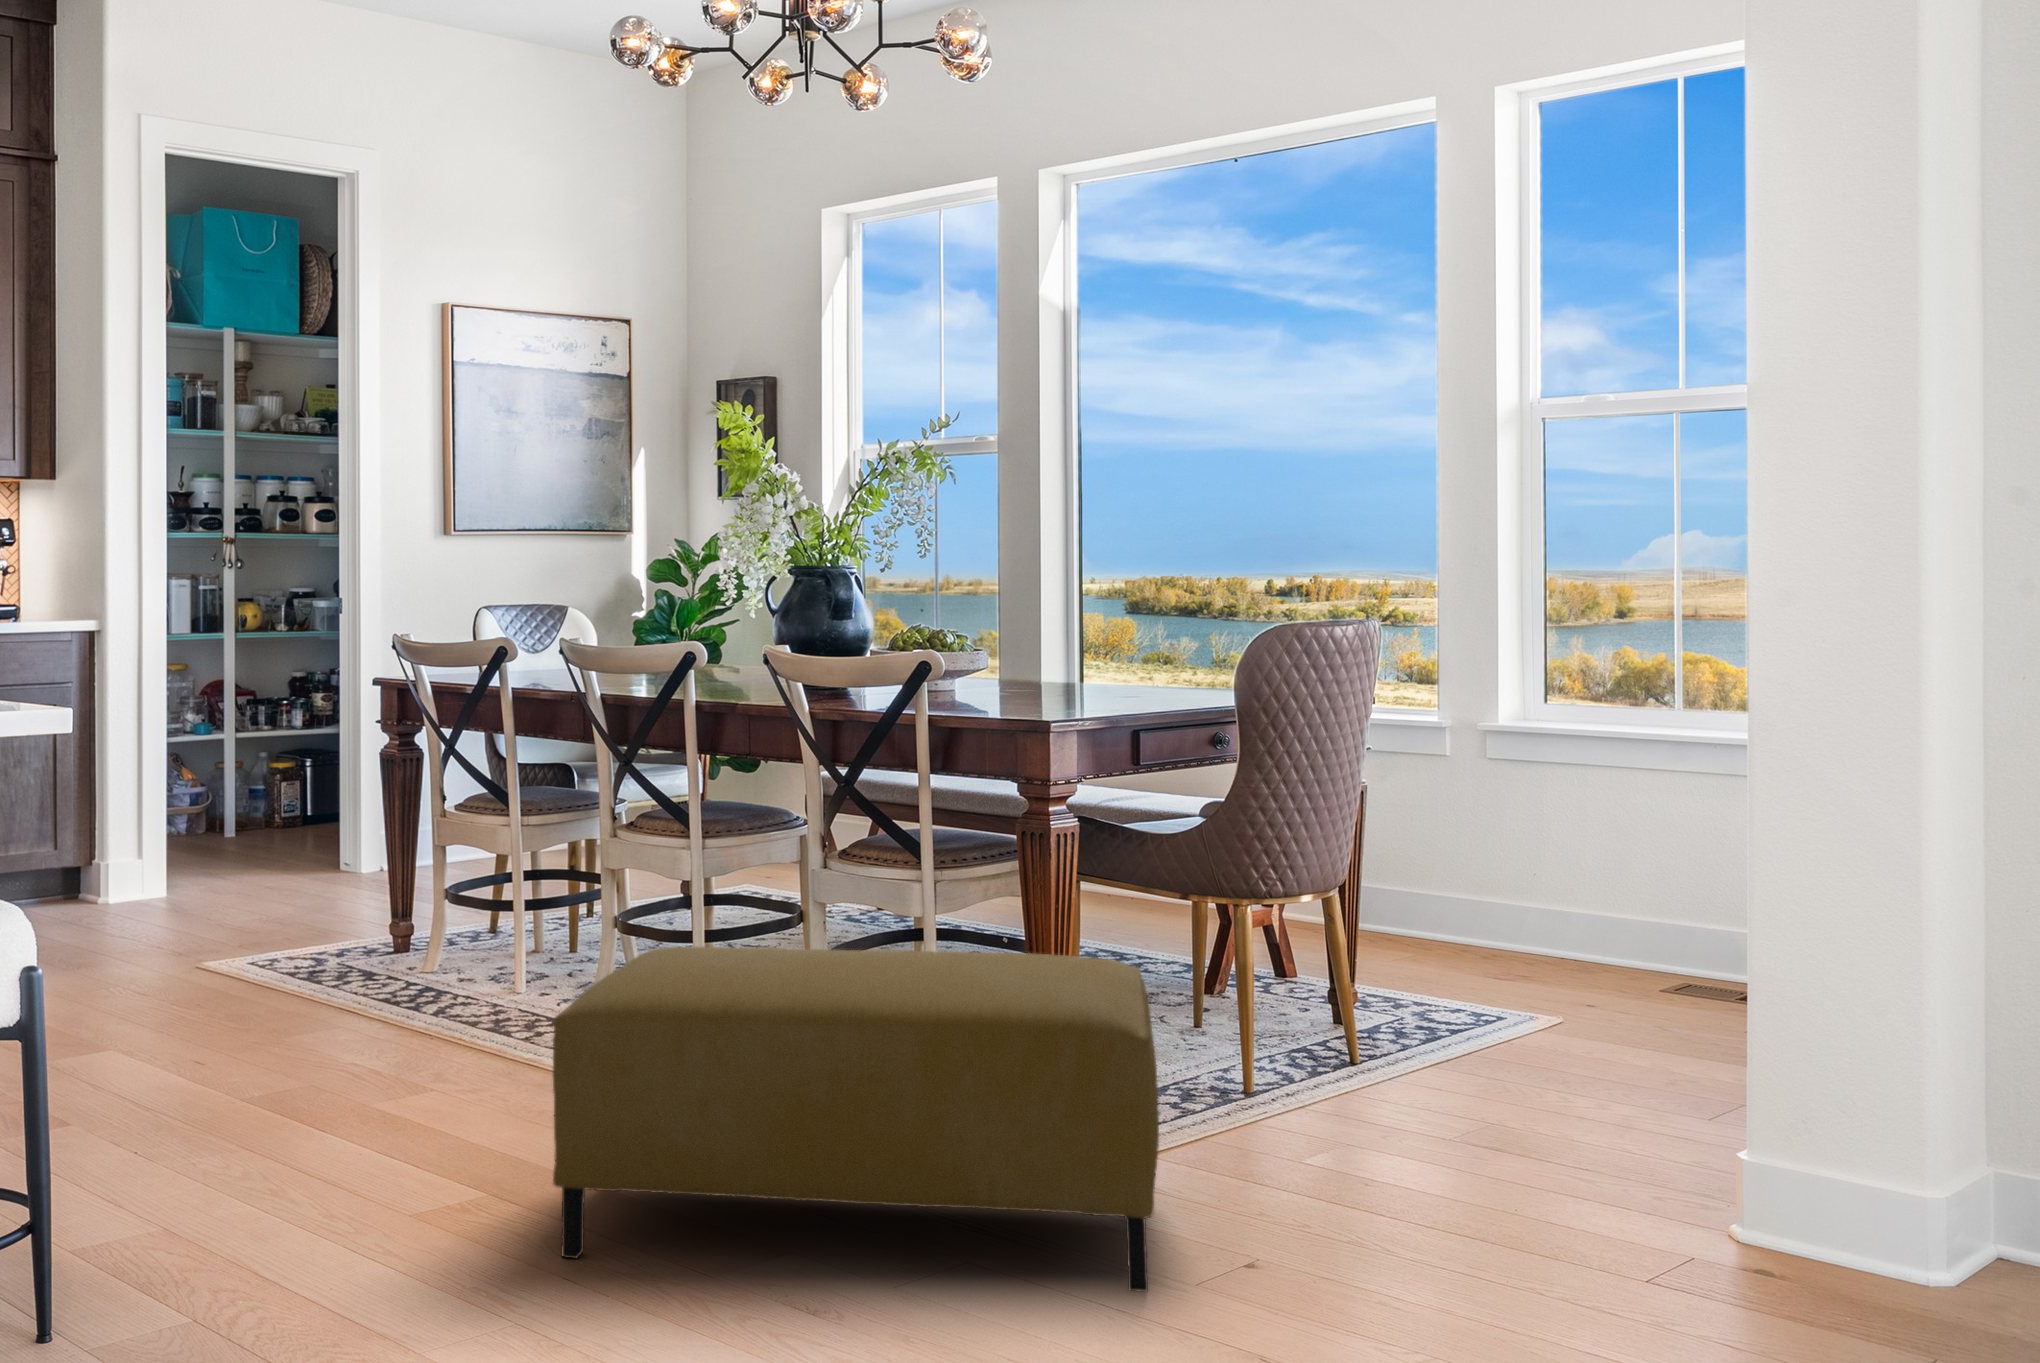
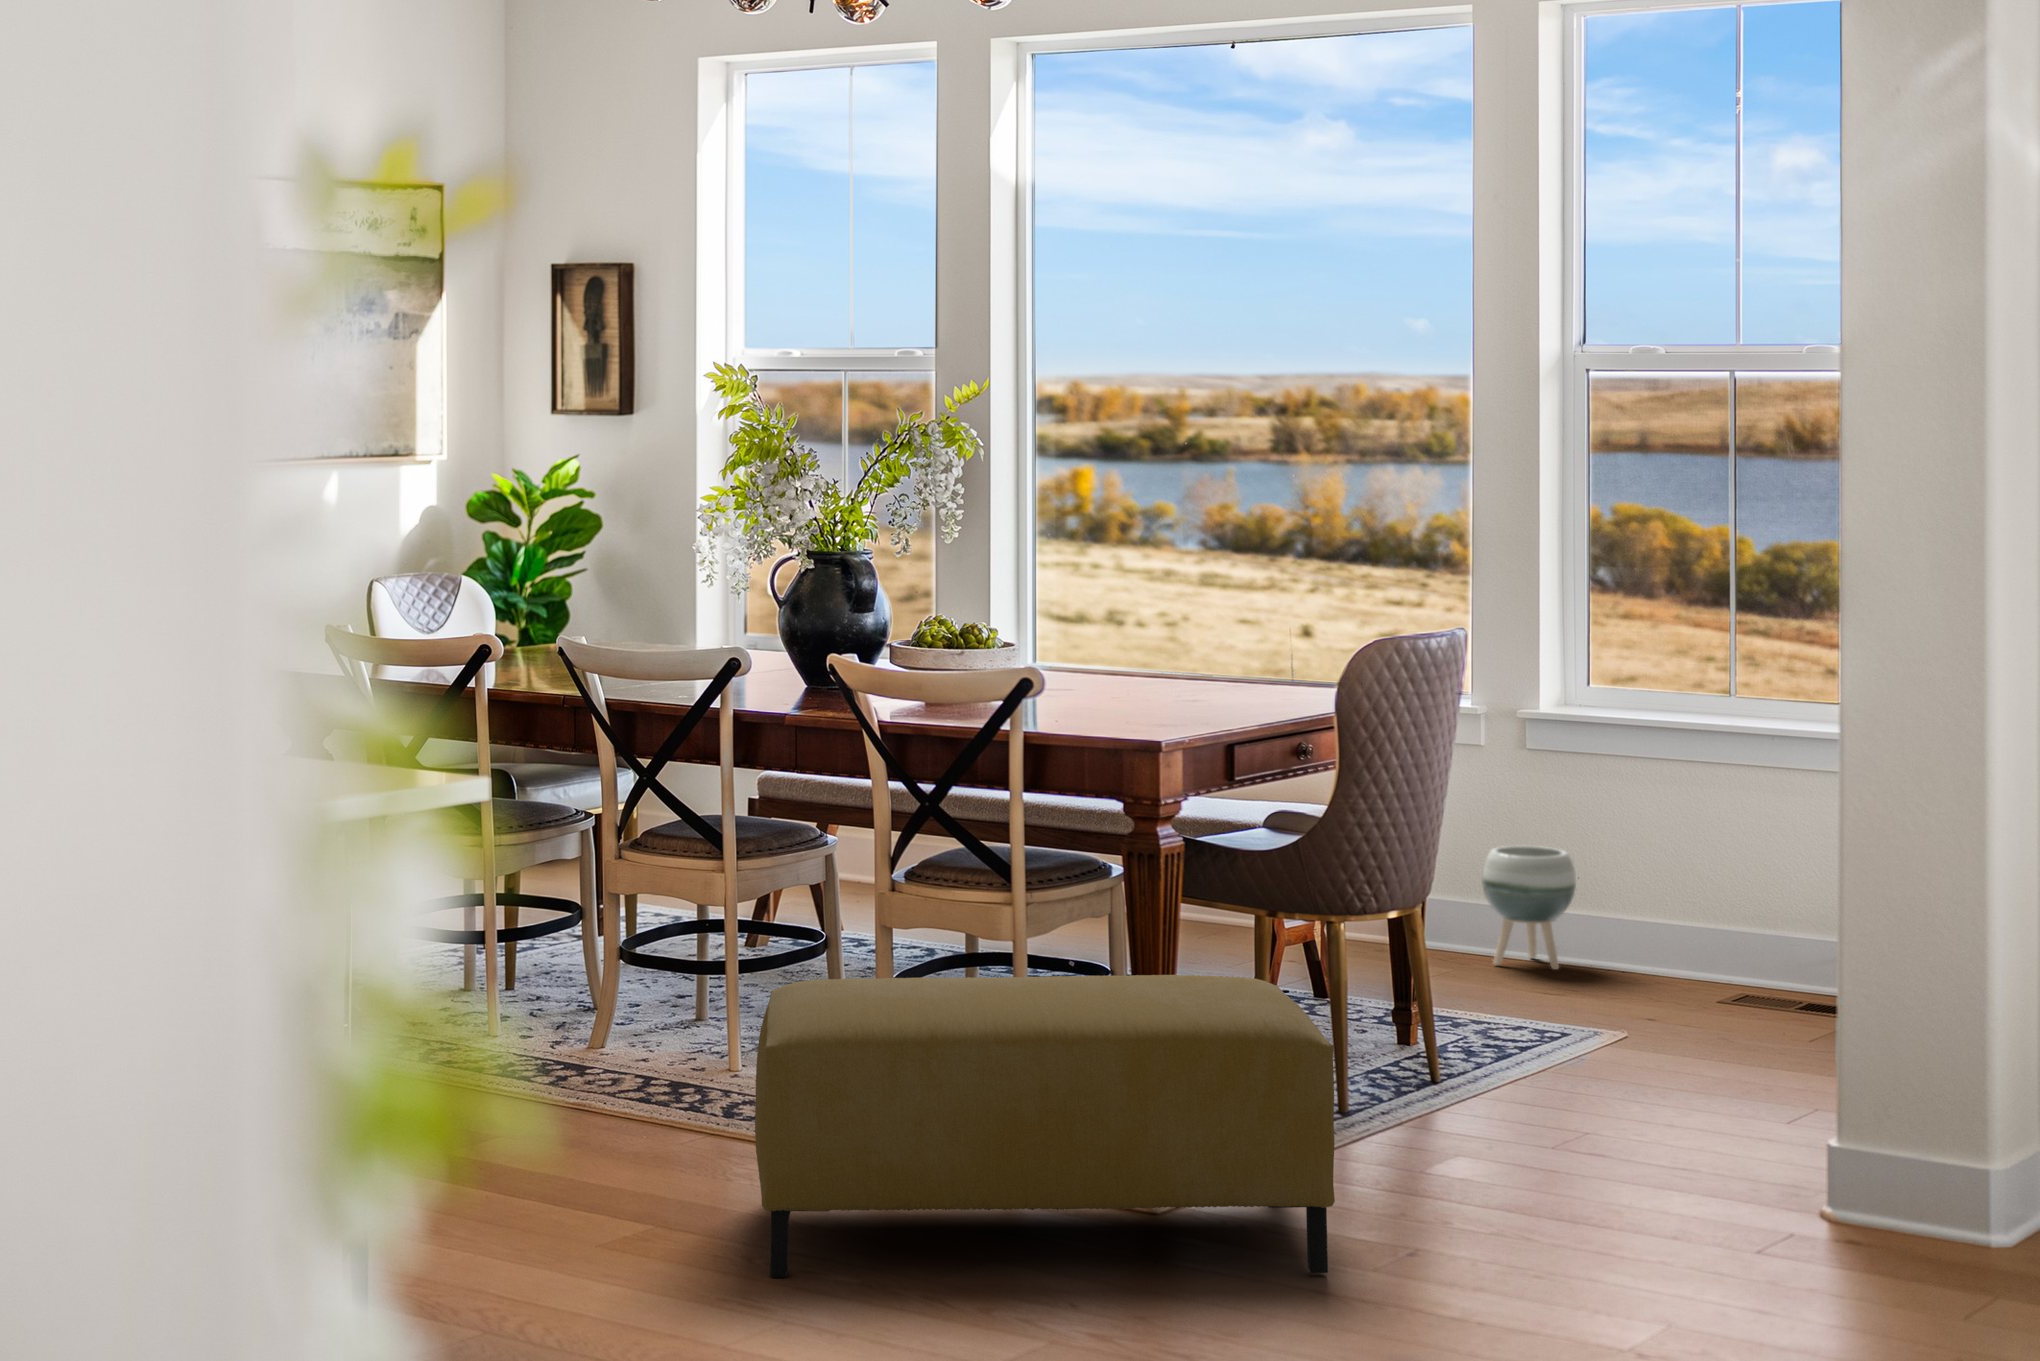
planter: none [1442,843,1531,957] -> present [1482,846,1576,969]

